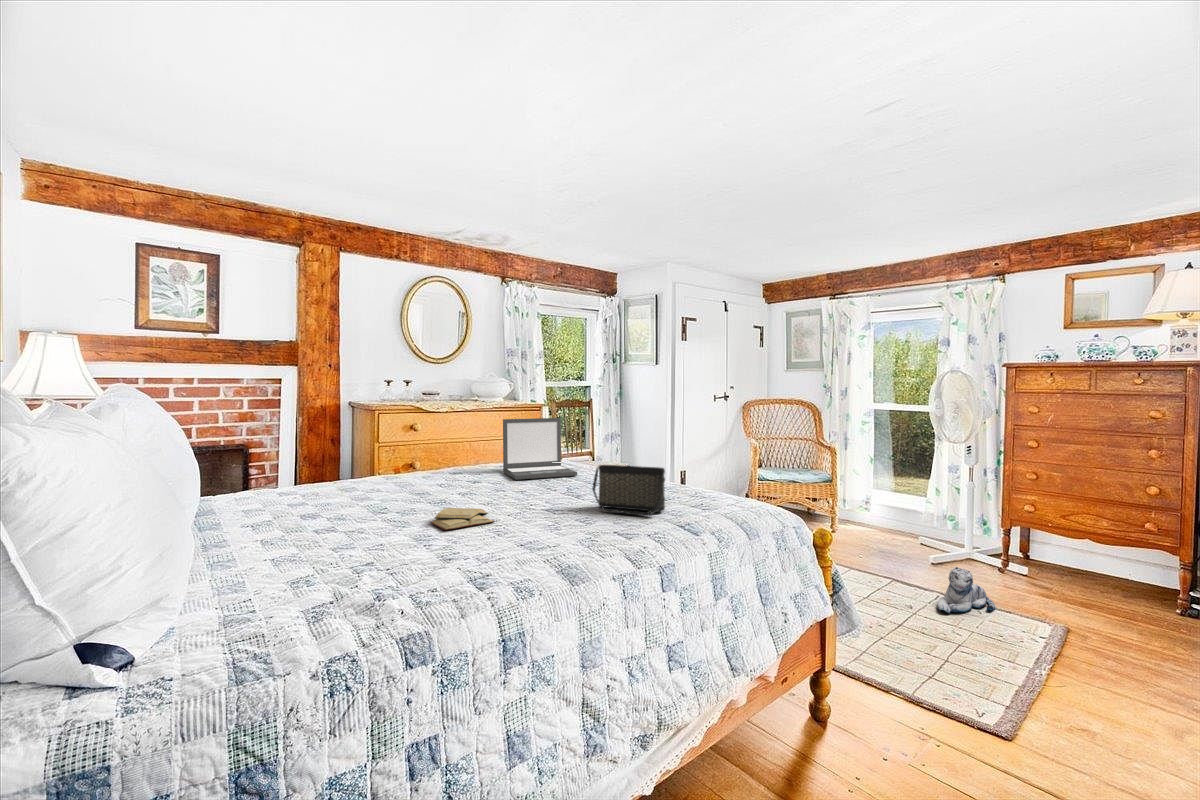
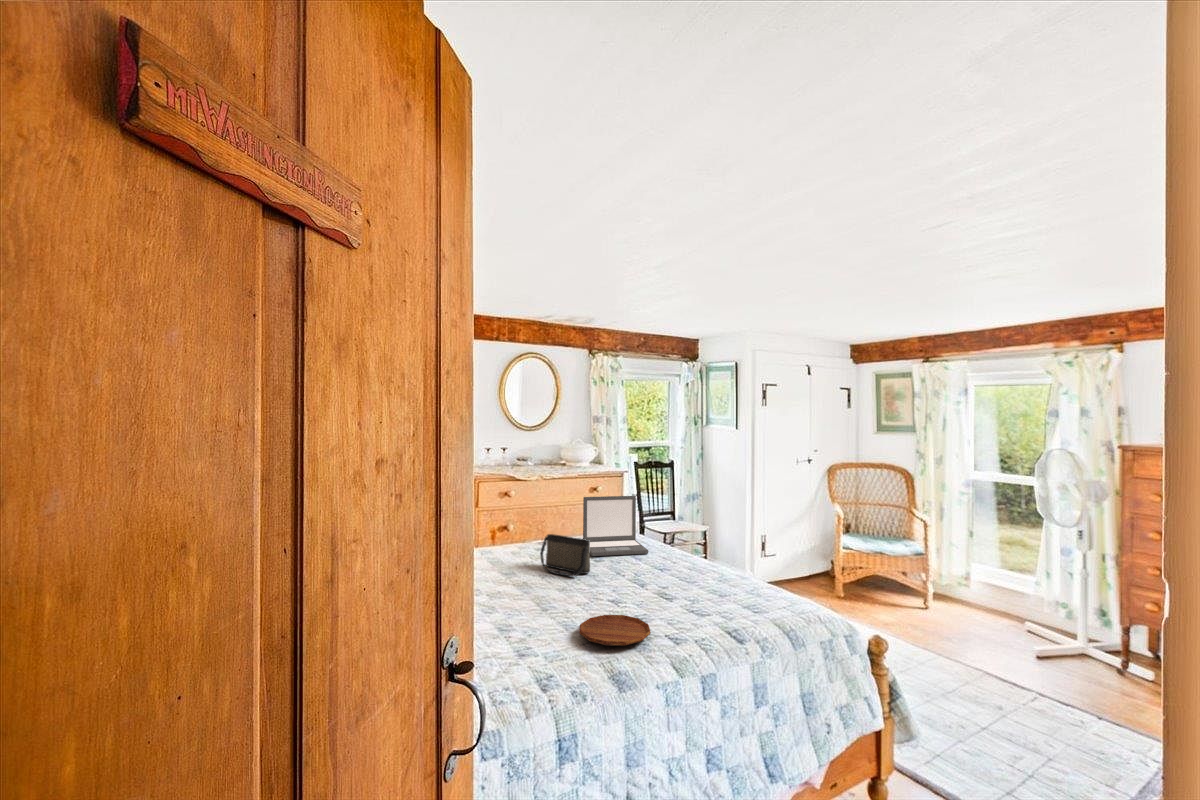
handbag: present [592,465,665,515] -> present [540,534,590,576]
diary: present [431,508,495,530] -> none [513,593,566,618]
tray: none [515,519,598,544] -> present [579,615,651,645]
plush toy: present [937,567,995,613] -> none [1031,669,1102,722]

